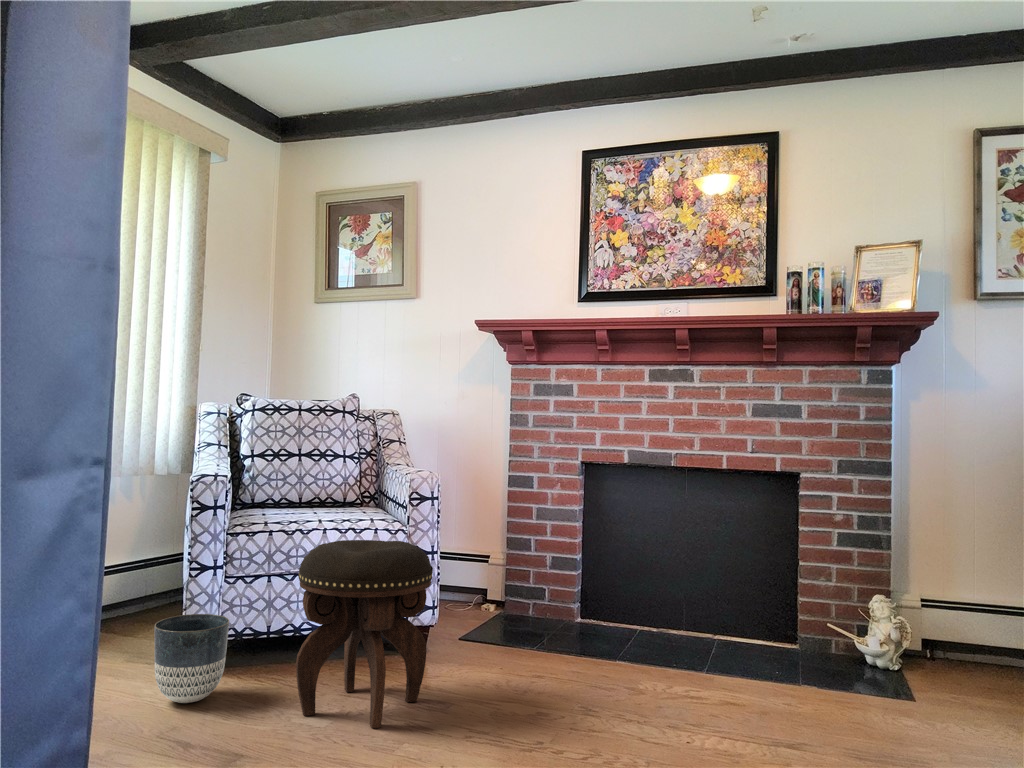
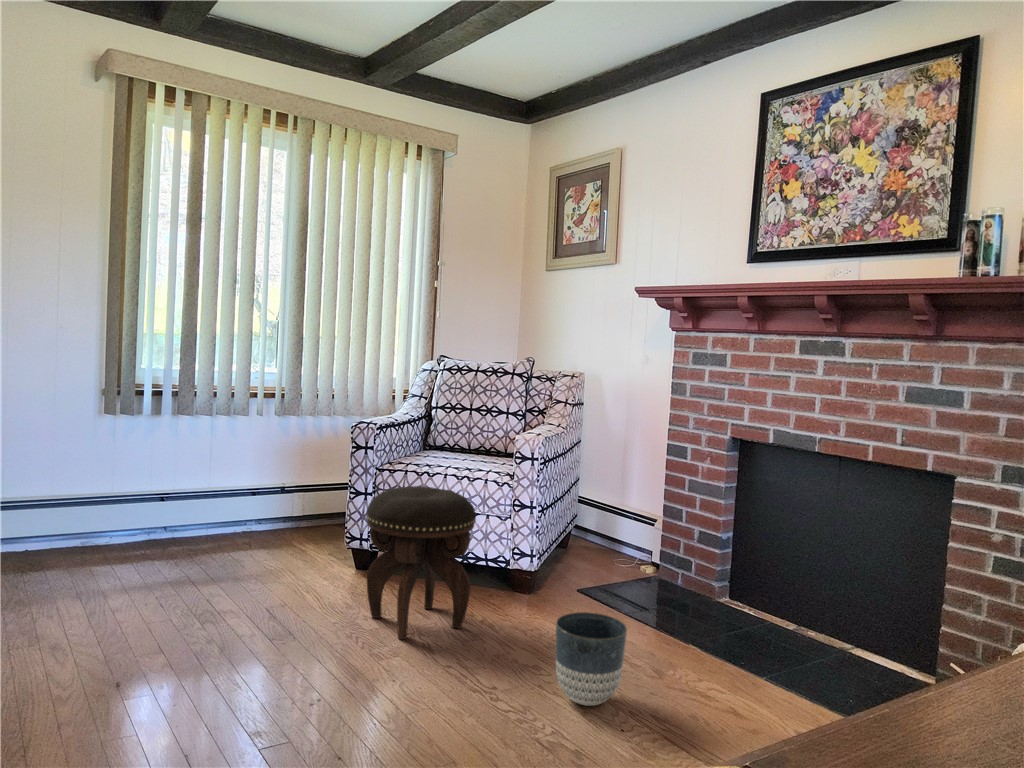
planter: present [154,614,229,703] -> present [556,612,627,706]

